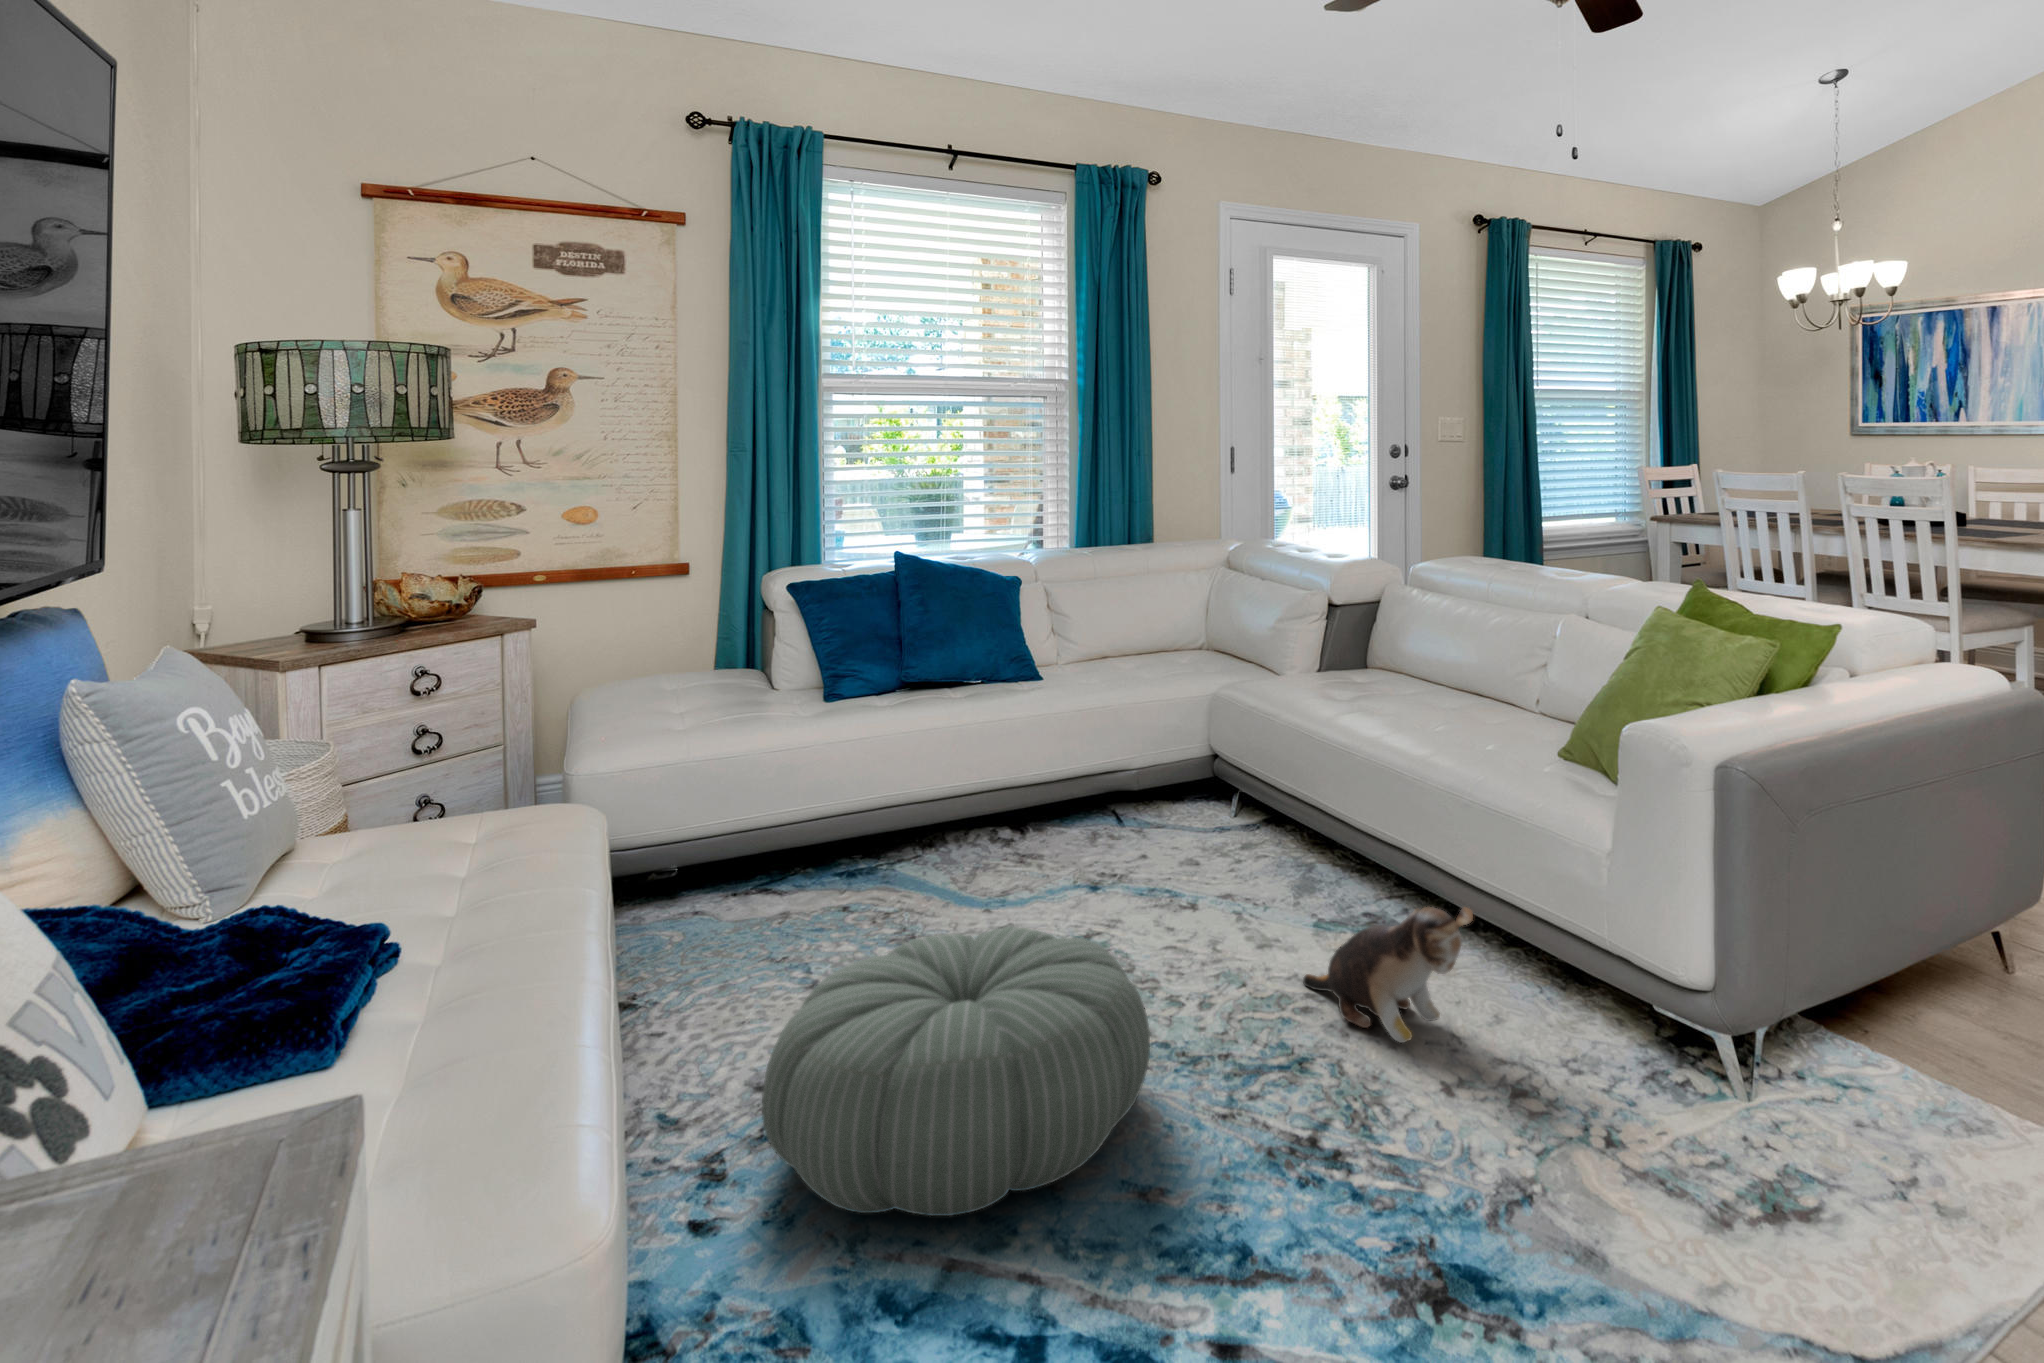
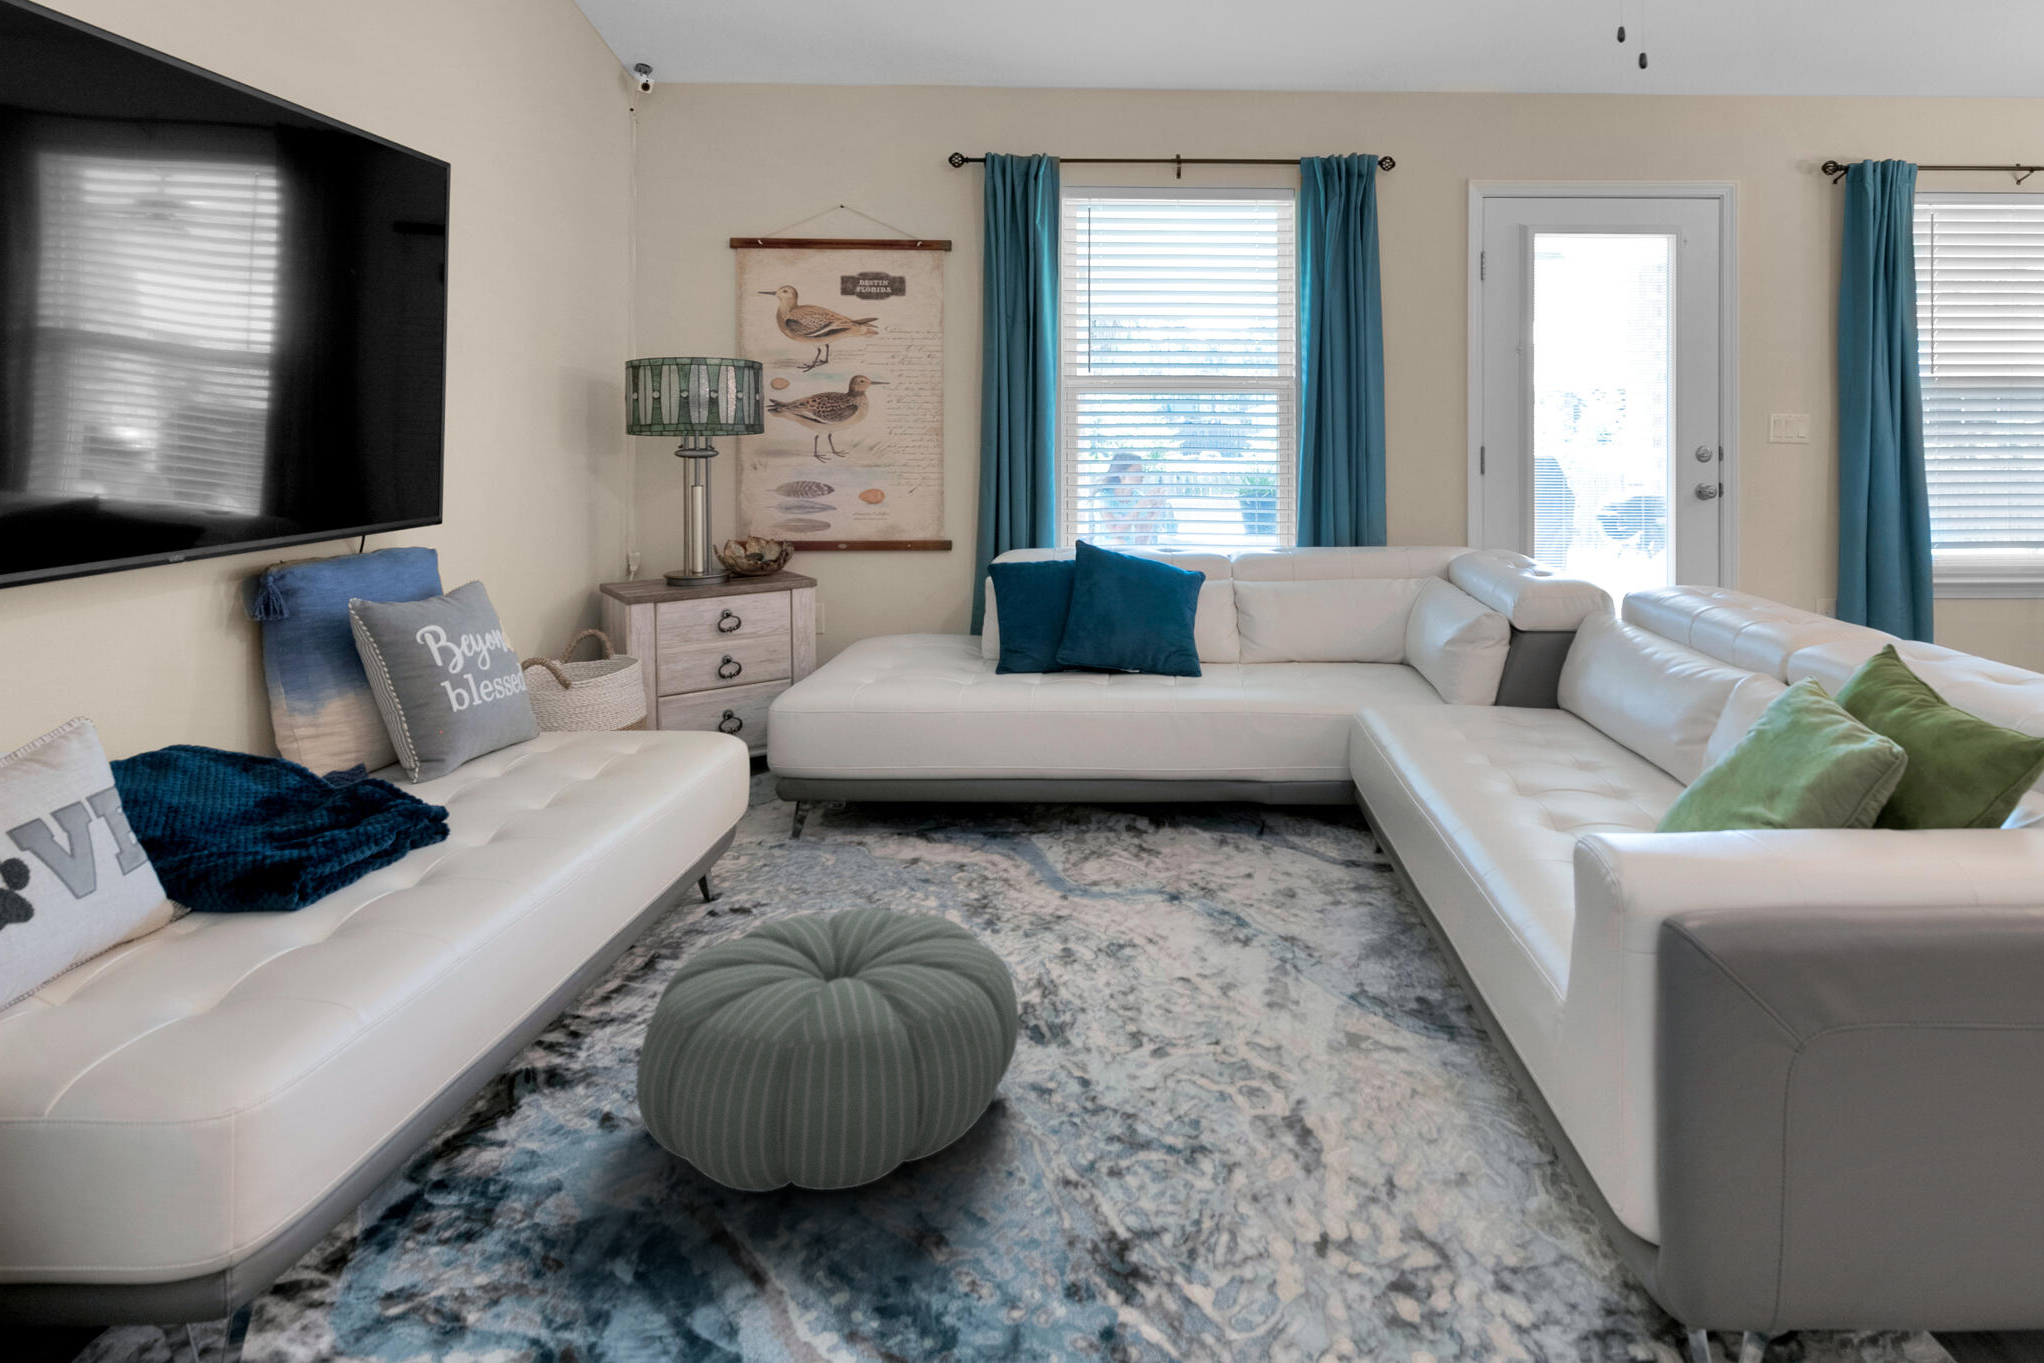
plush toy: present [1303,907,1473,1043] -> none [1272,1005,1395,1169]

